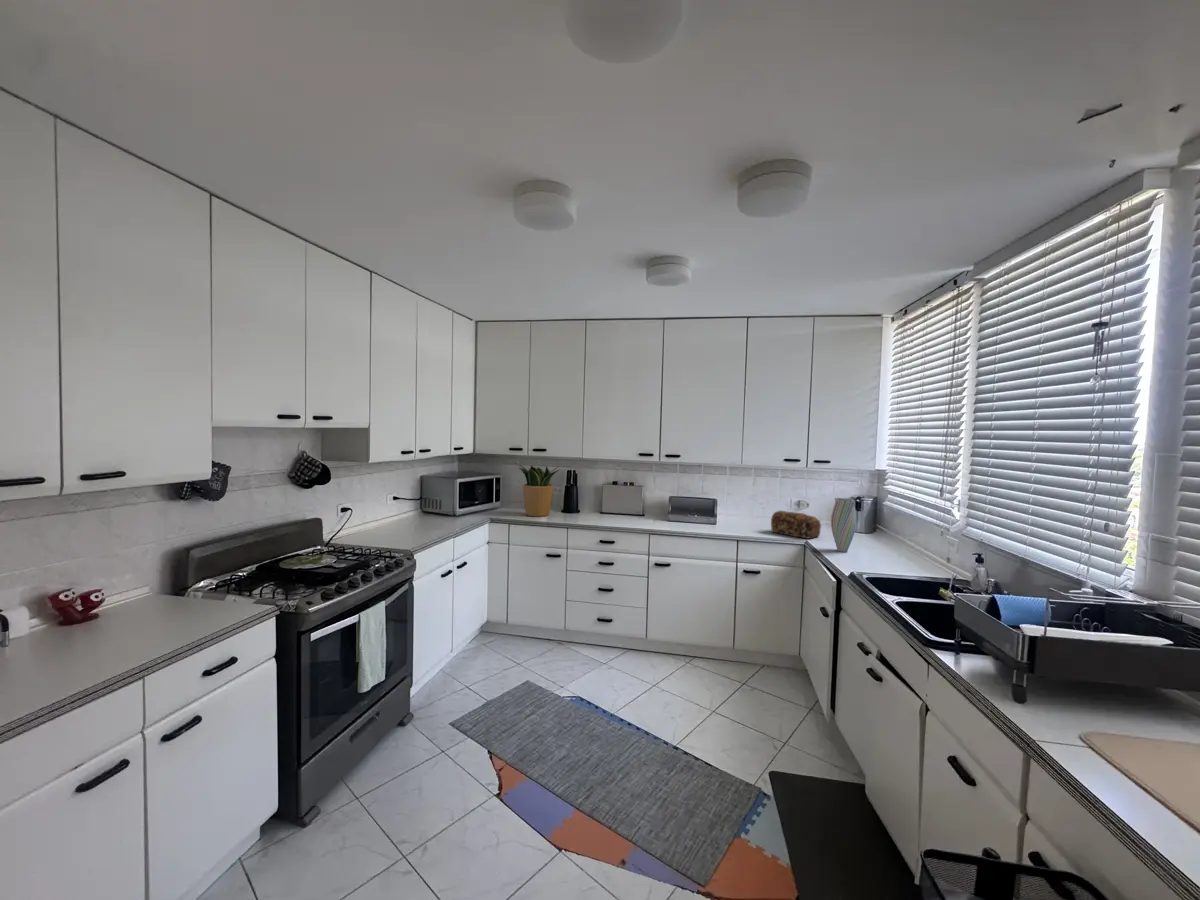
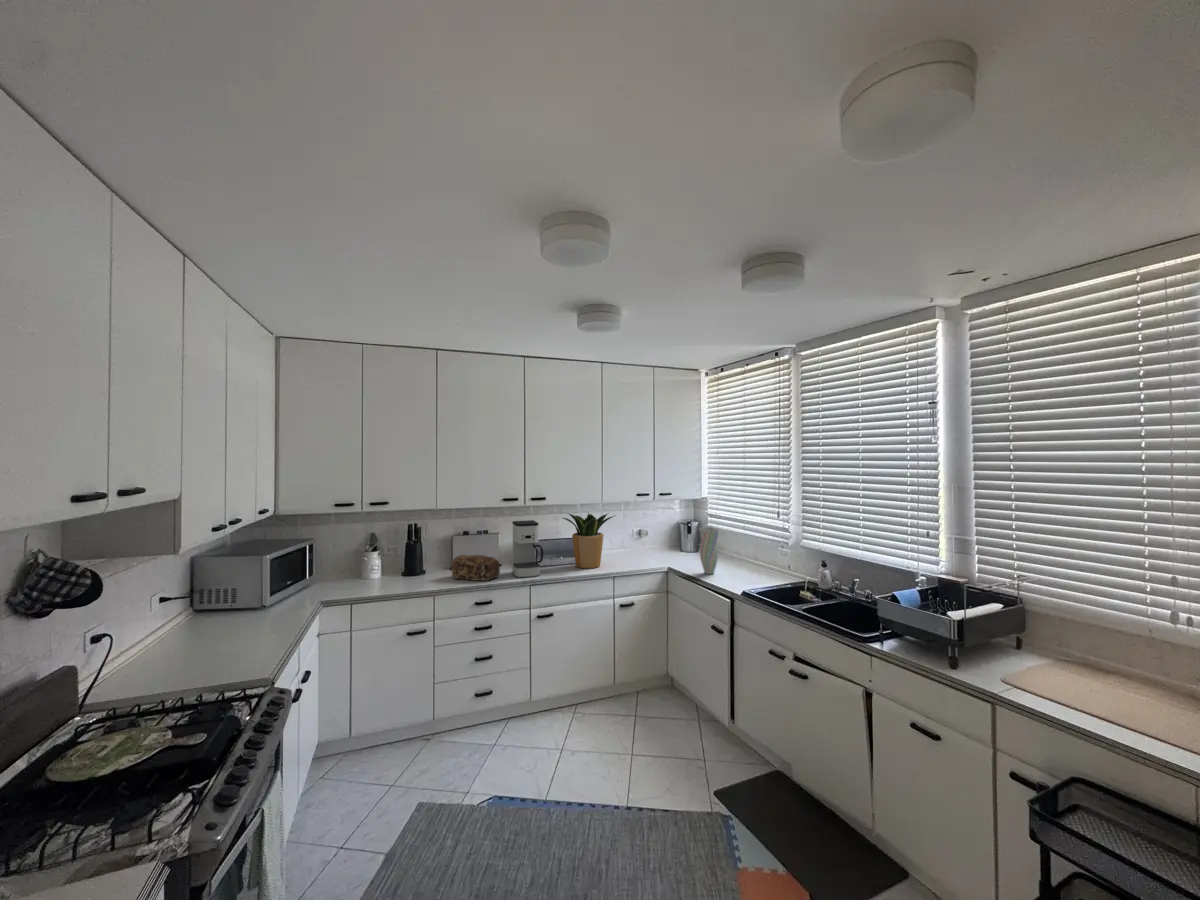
potted plant: present [518,464,559,517] -> present [563,513,614,569]
coffee maker: none [641,474,671,527] -> present [512,520,543,578]
bread loaf: present [771,511,821,538] -> present [451,555,500,581]

